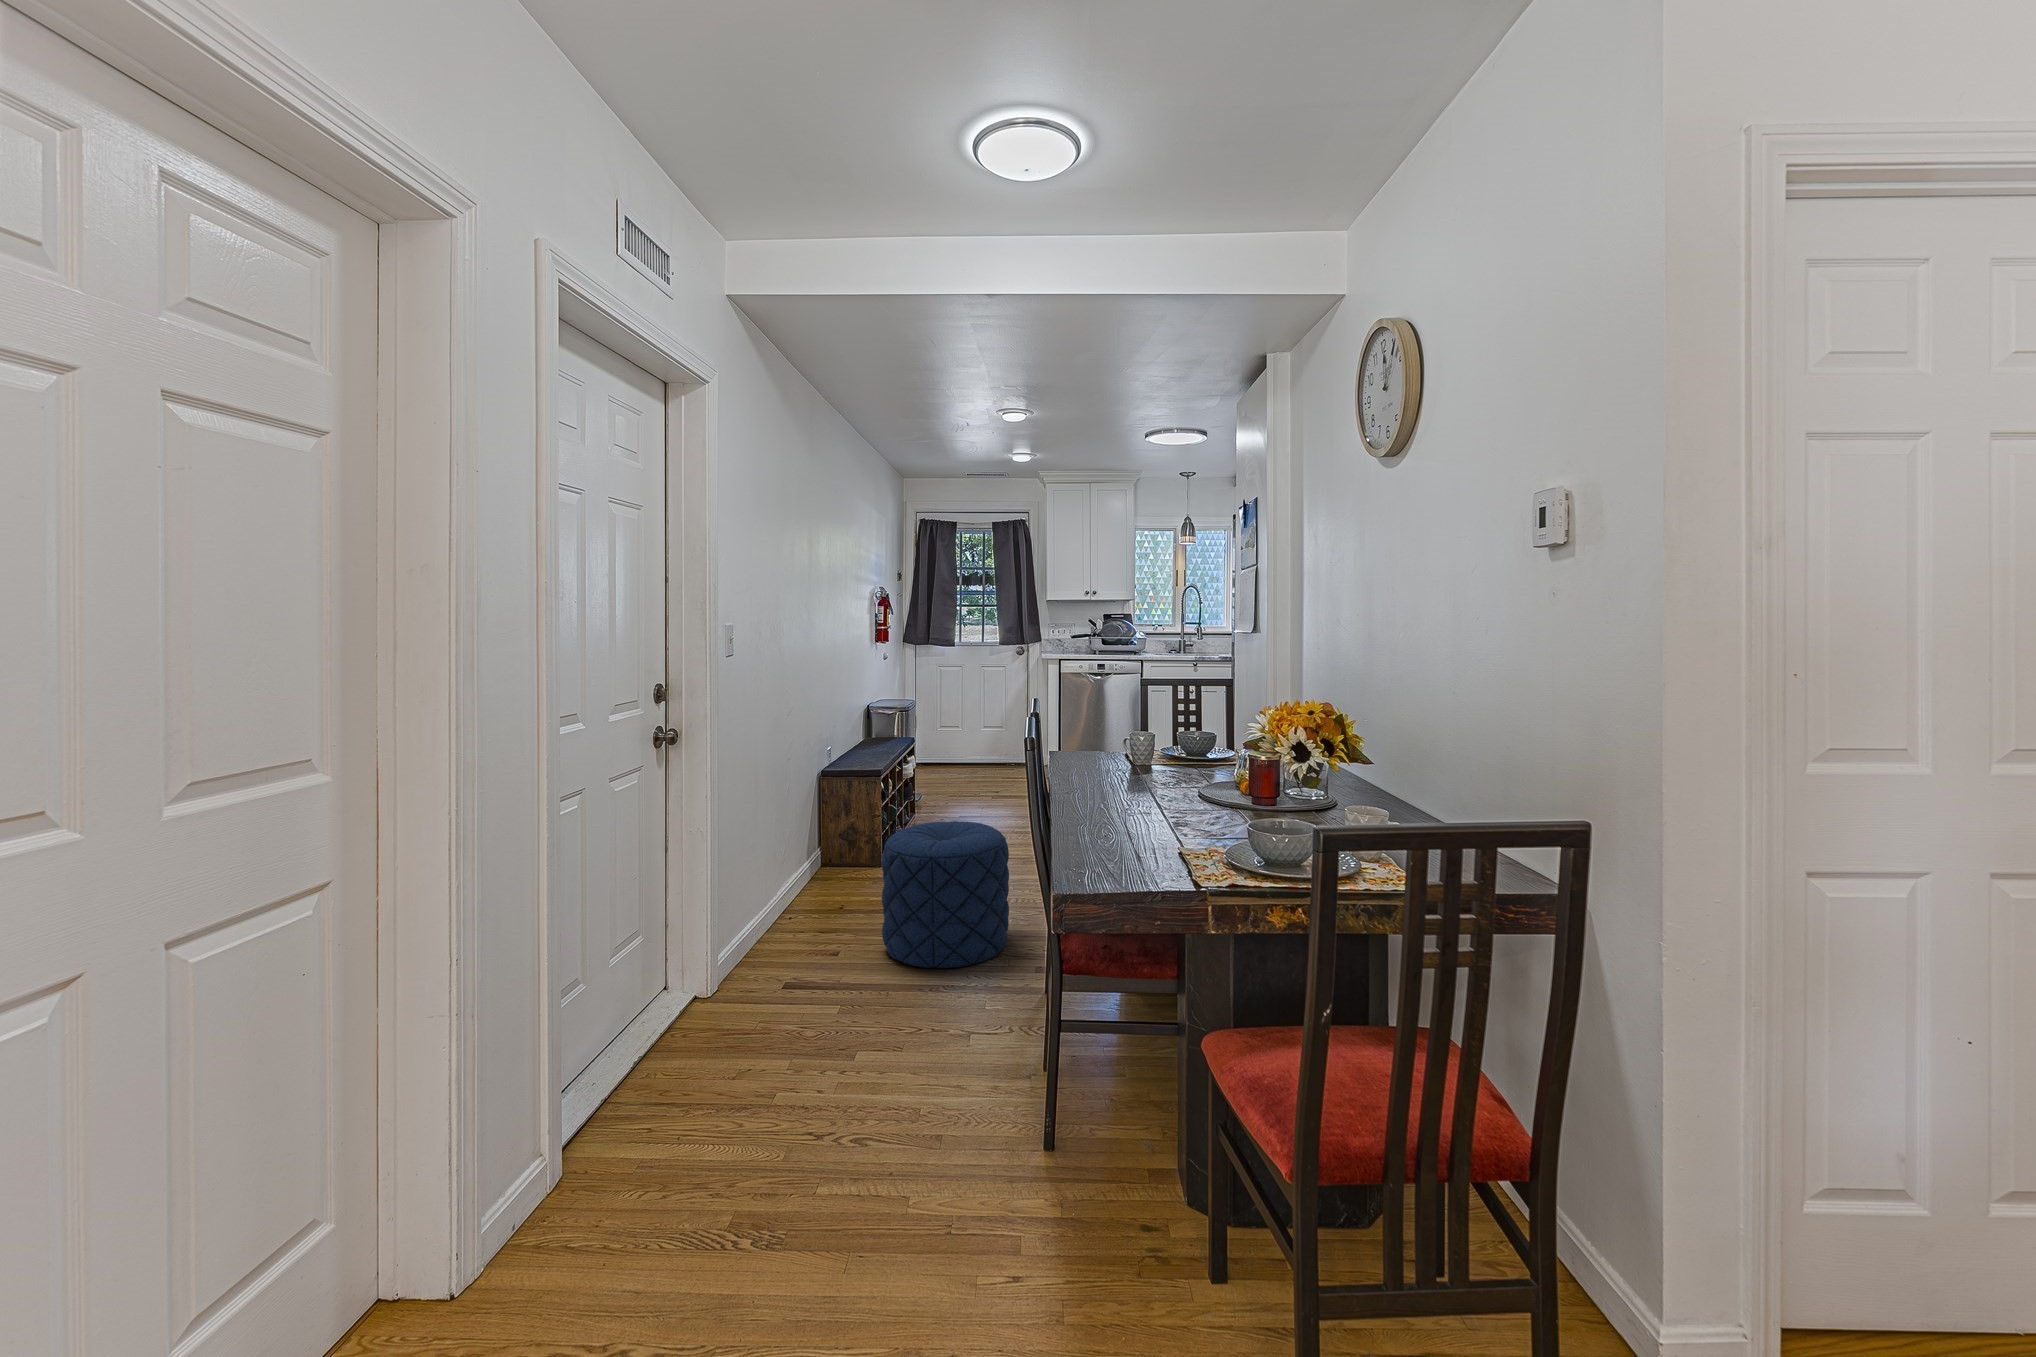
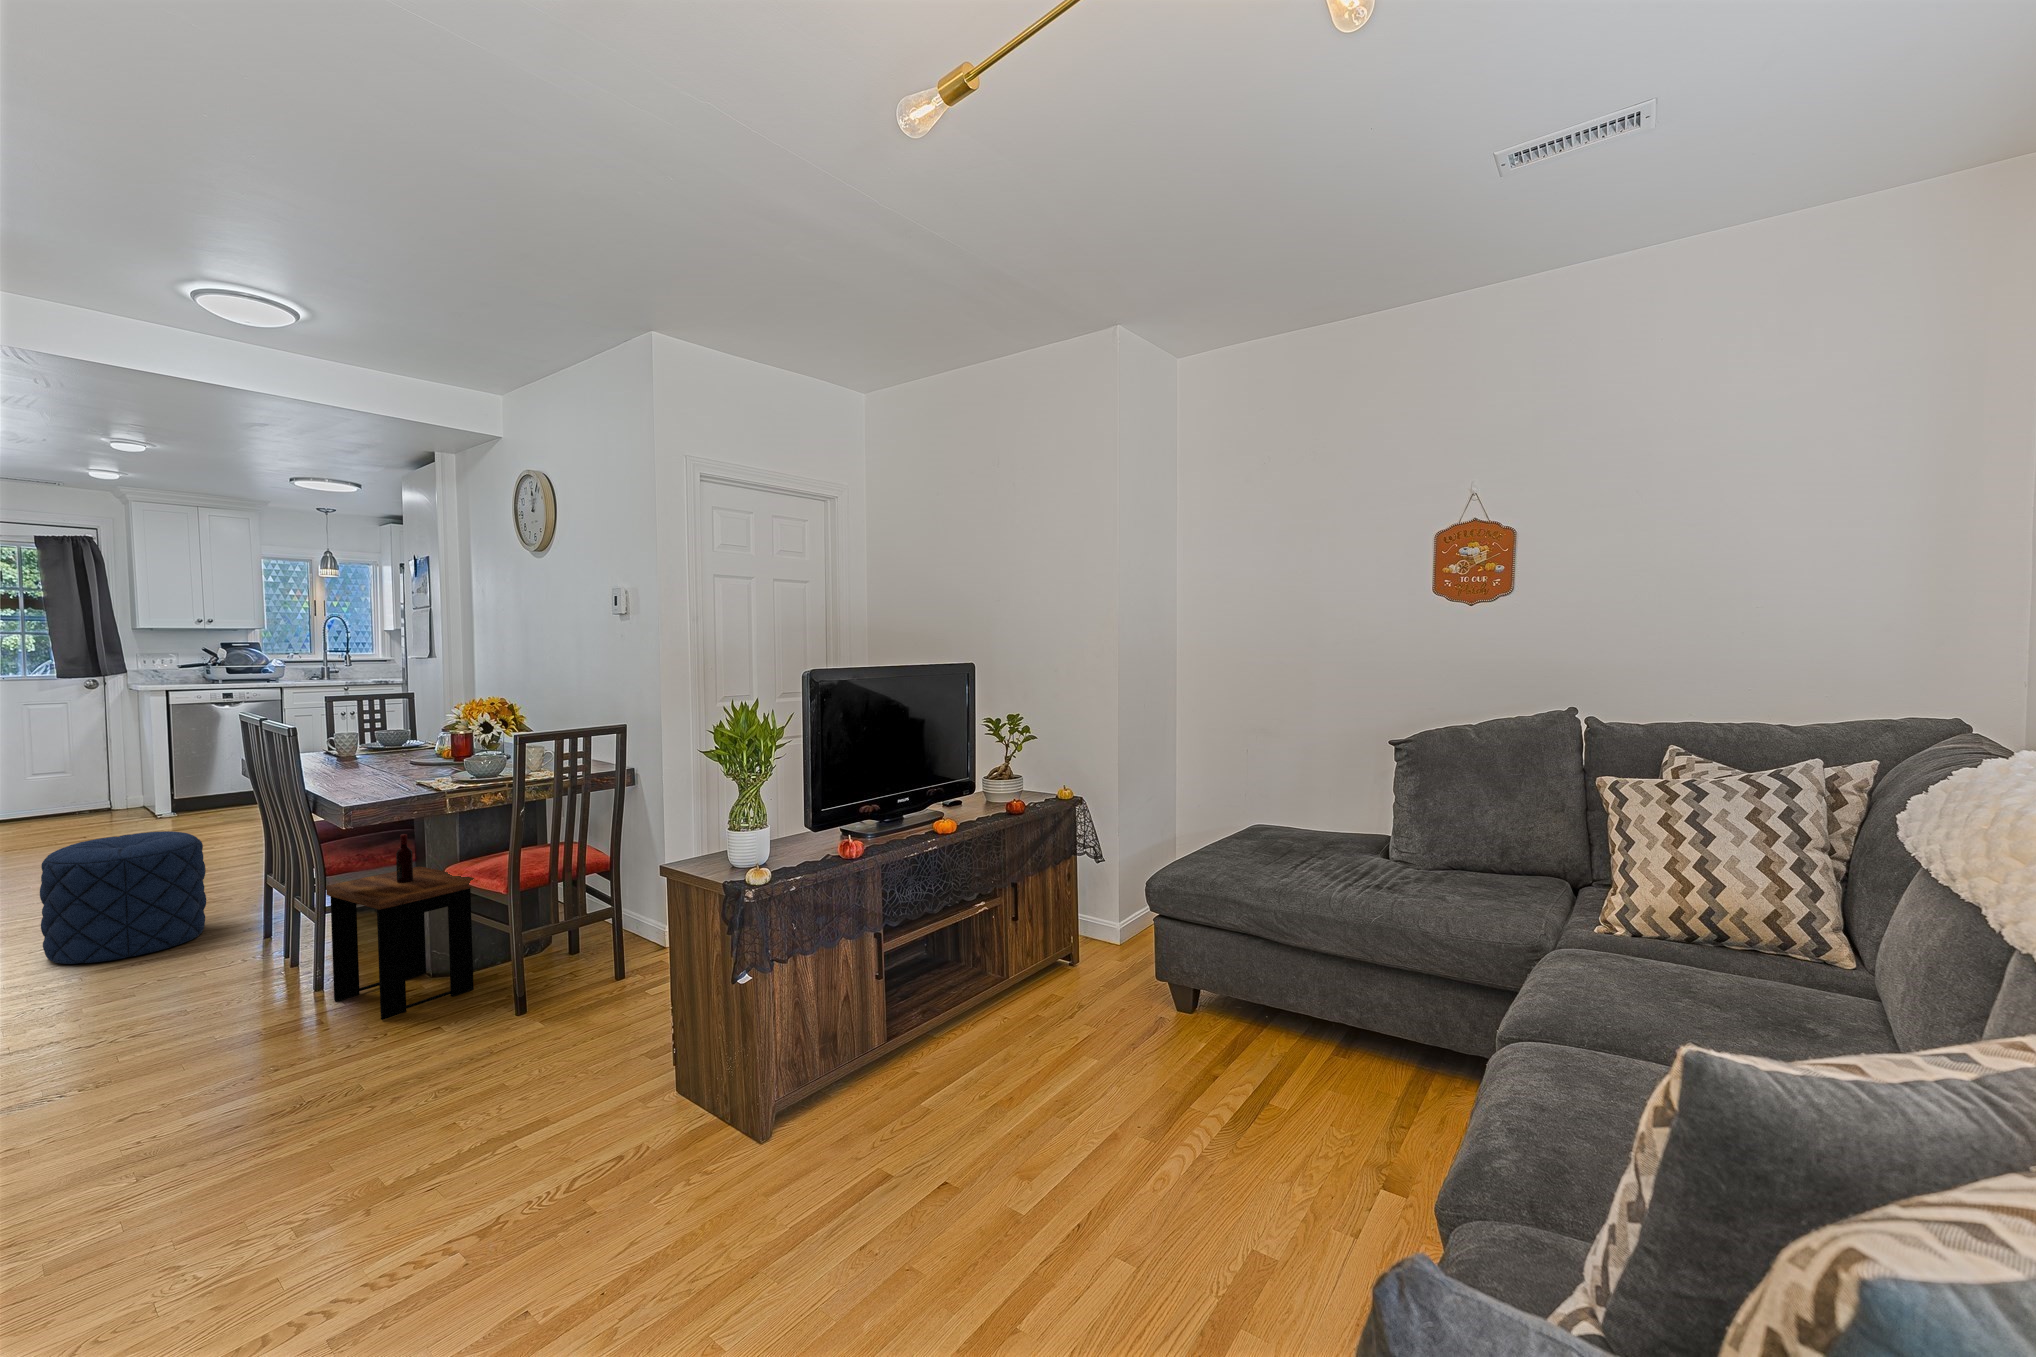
side table: none [1047,952,1248,1312] -> present [326,834,474,1020]

